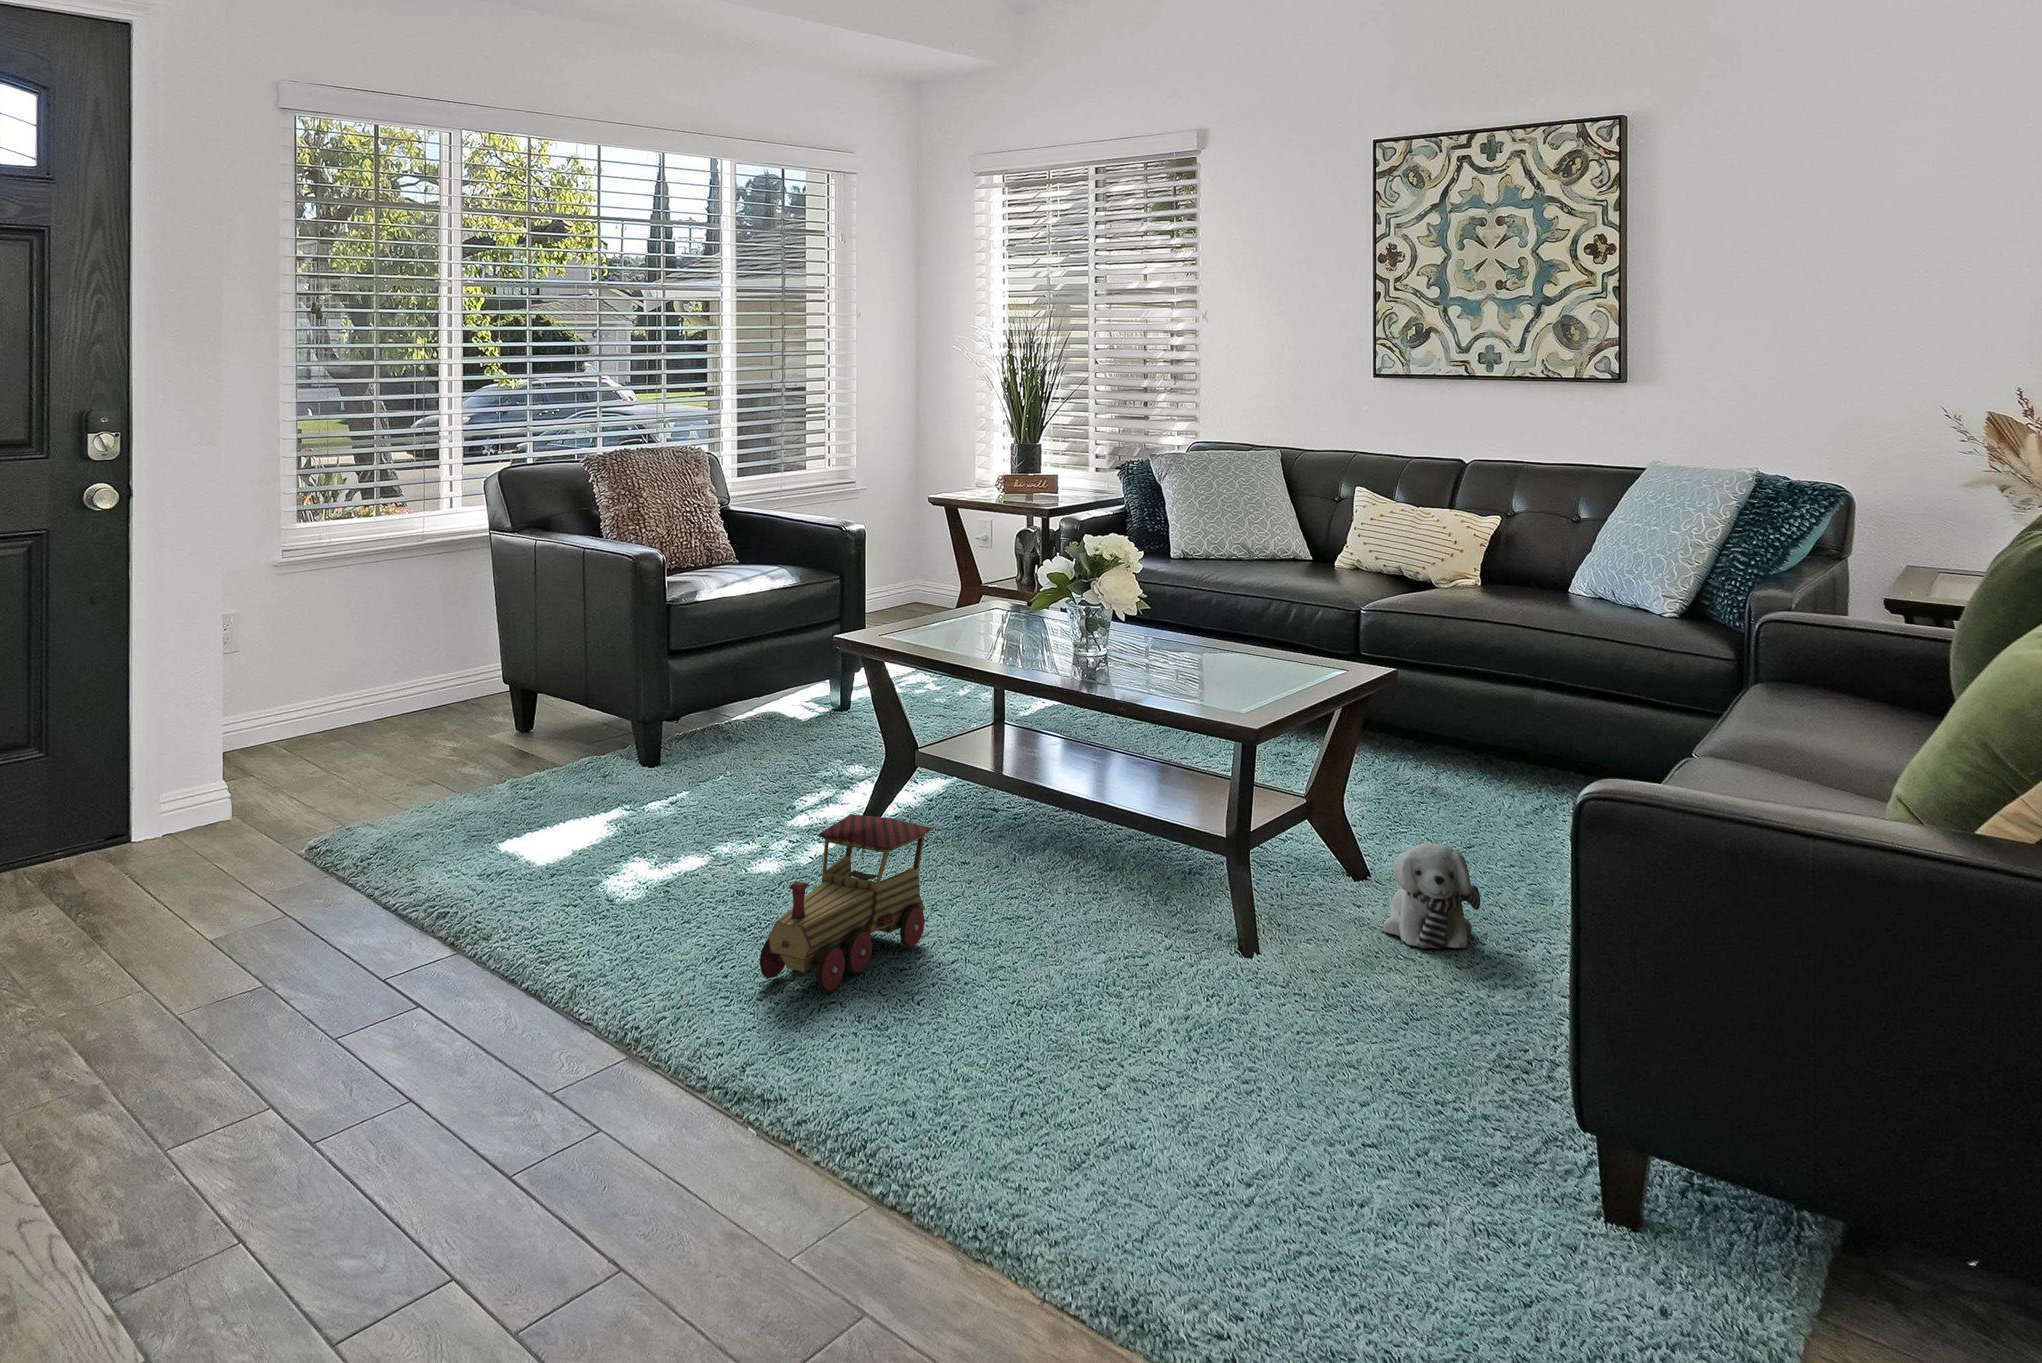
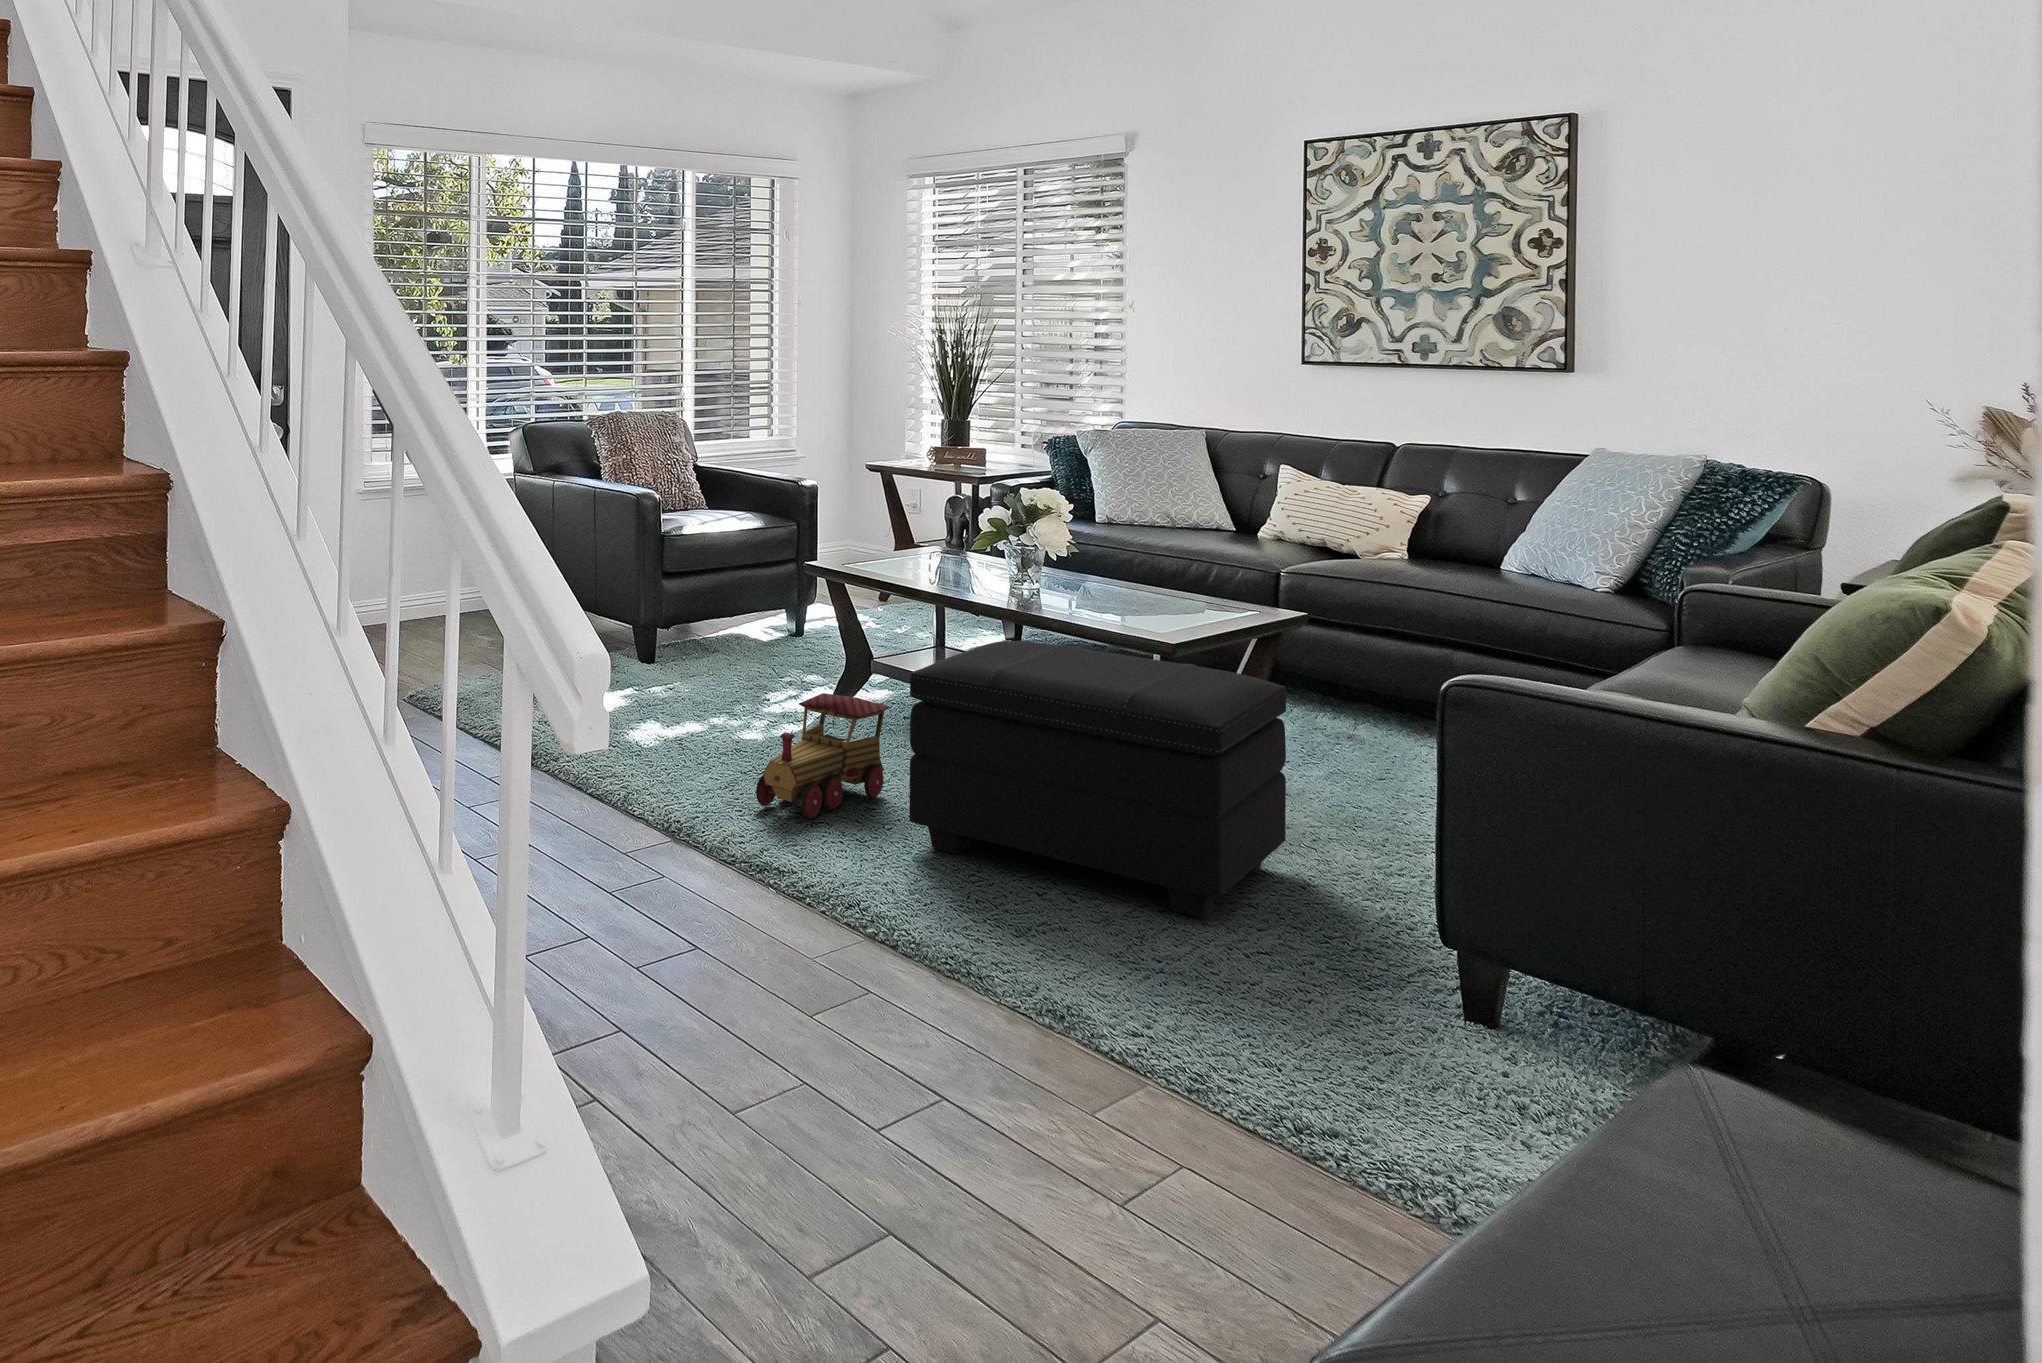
footstool: none [950,737,1387,1090] -> present [909,641,1286,918]
plush toy: present [1383,843,1480,949] -> none [1286,754,1379,845]

